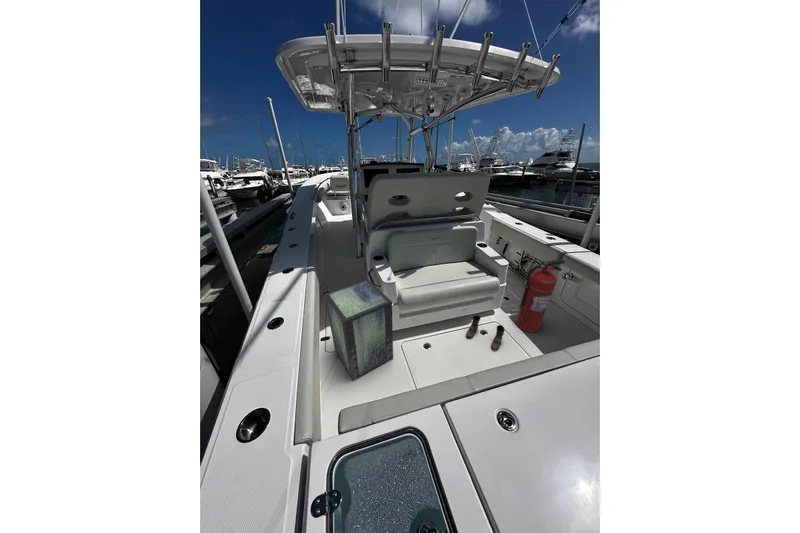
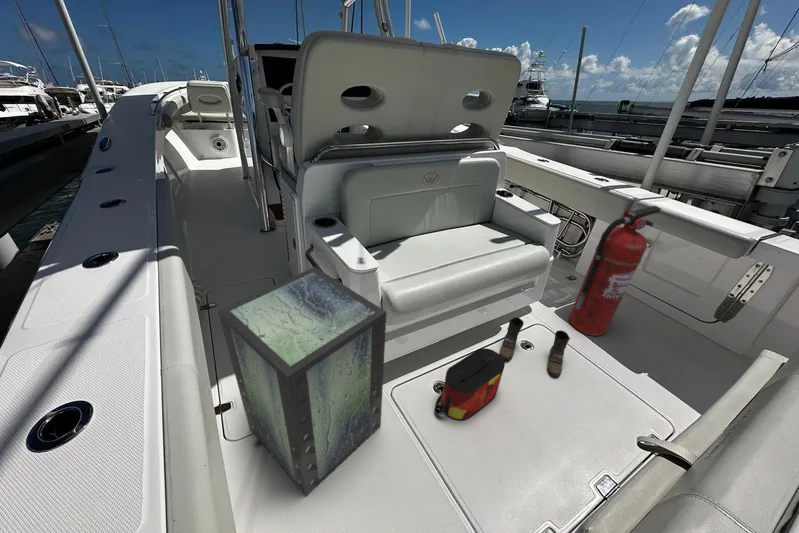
bag: none [421,328,460,363] -> present [435,348,505,420]

